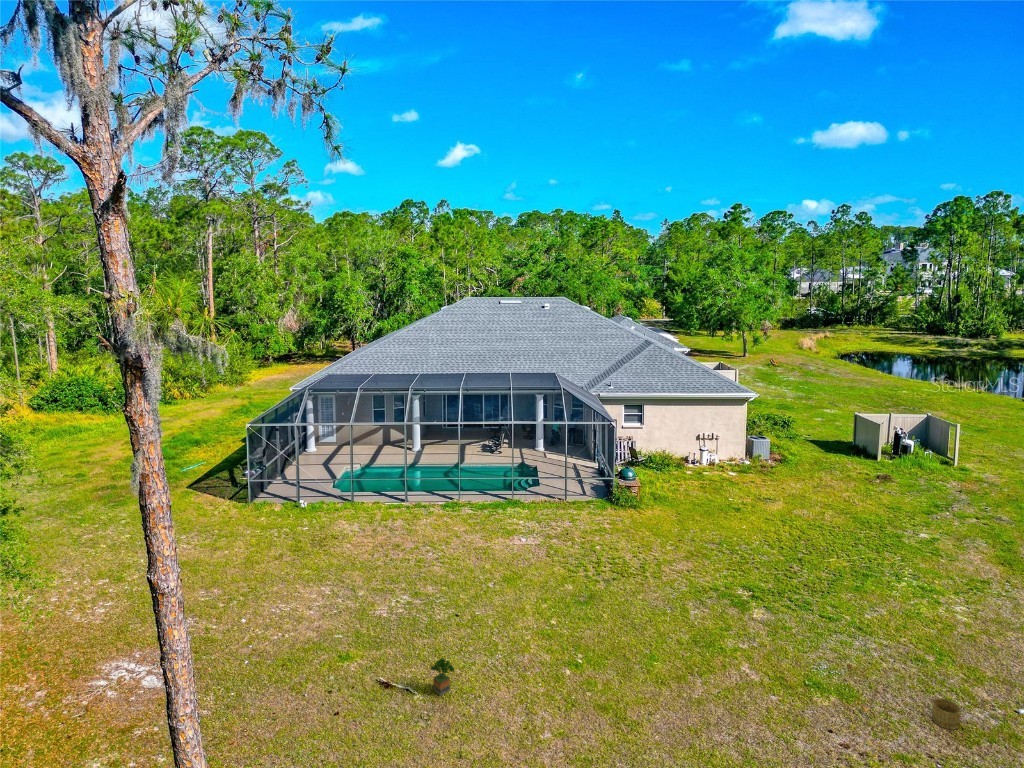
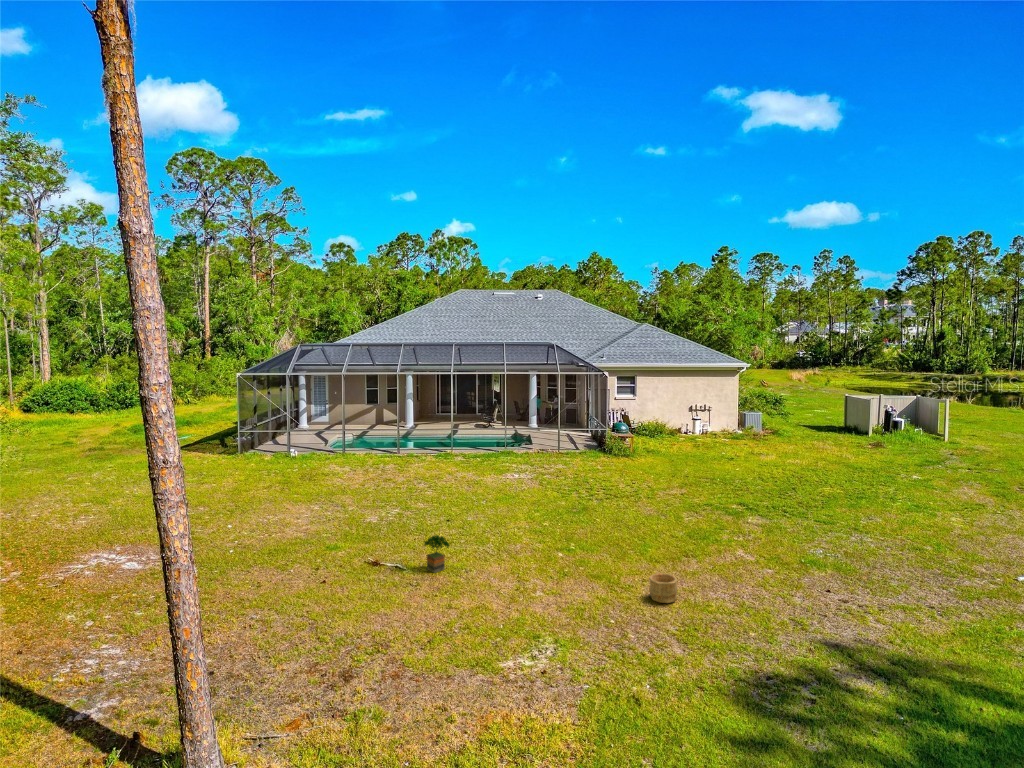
wooden bucket: present [932,698,961,730] -> present [649,573,677,603]

